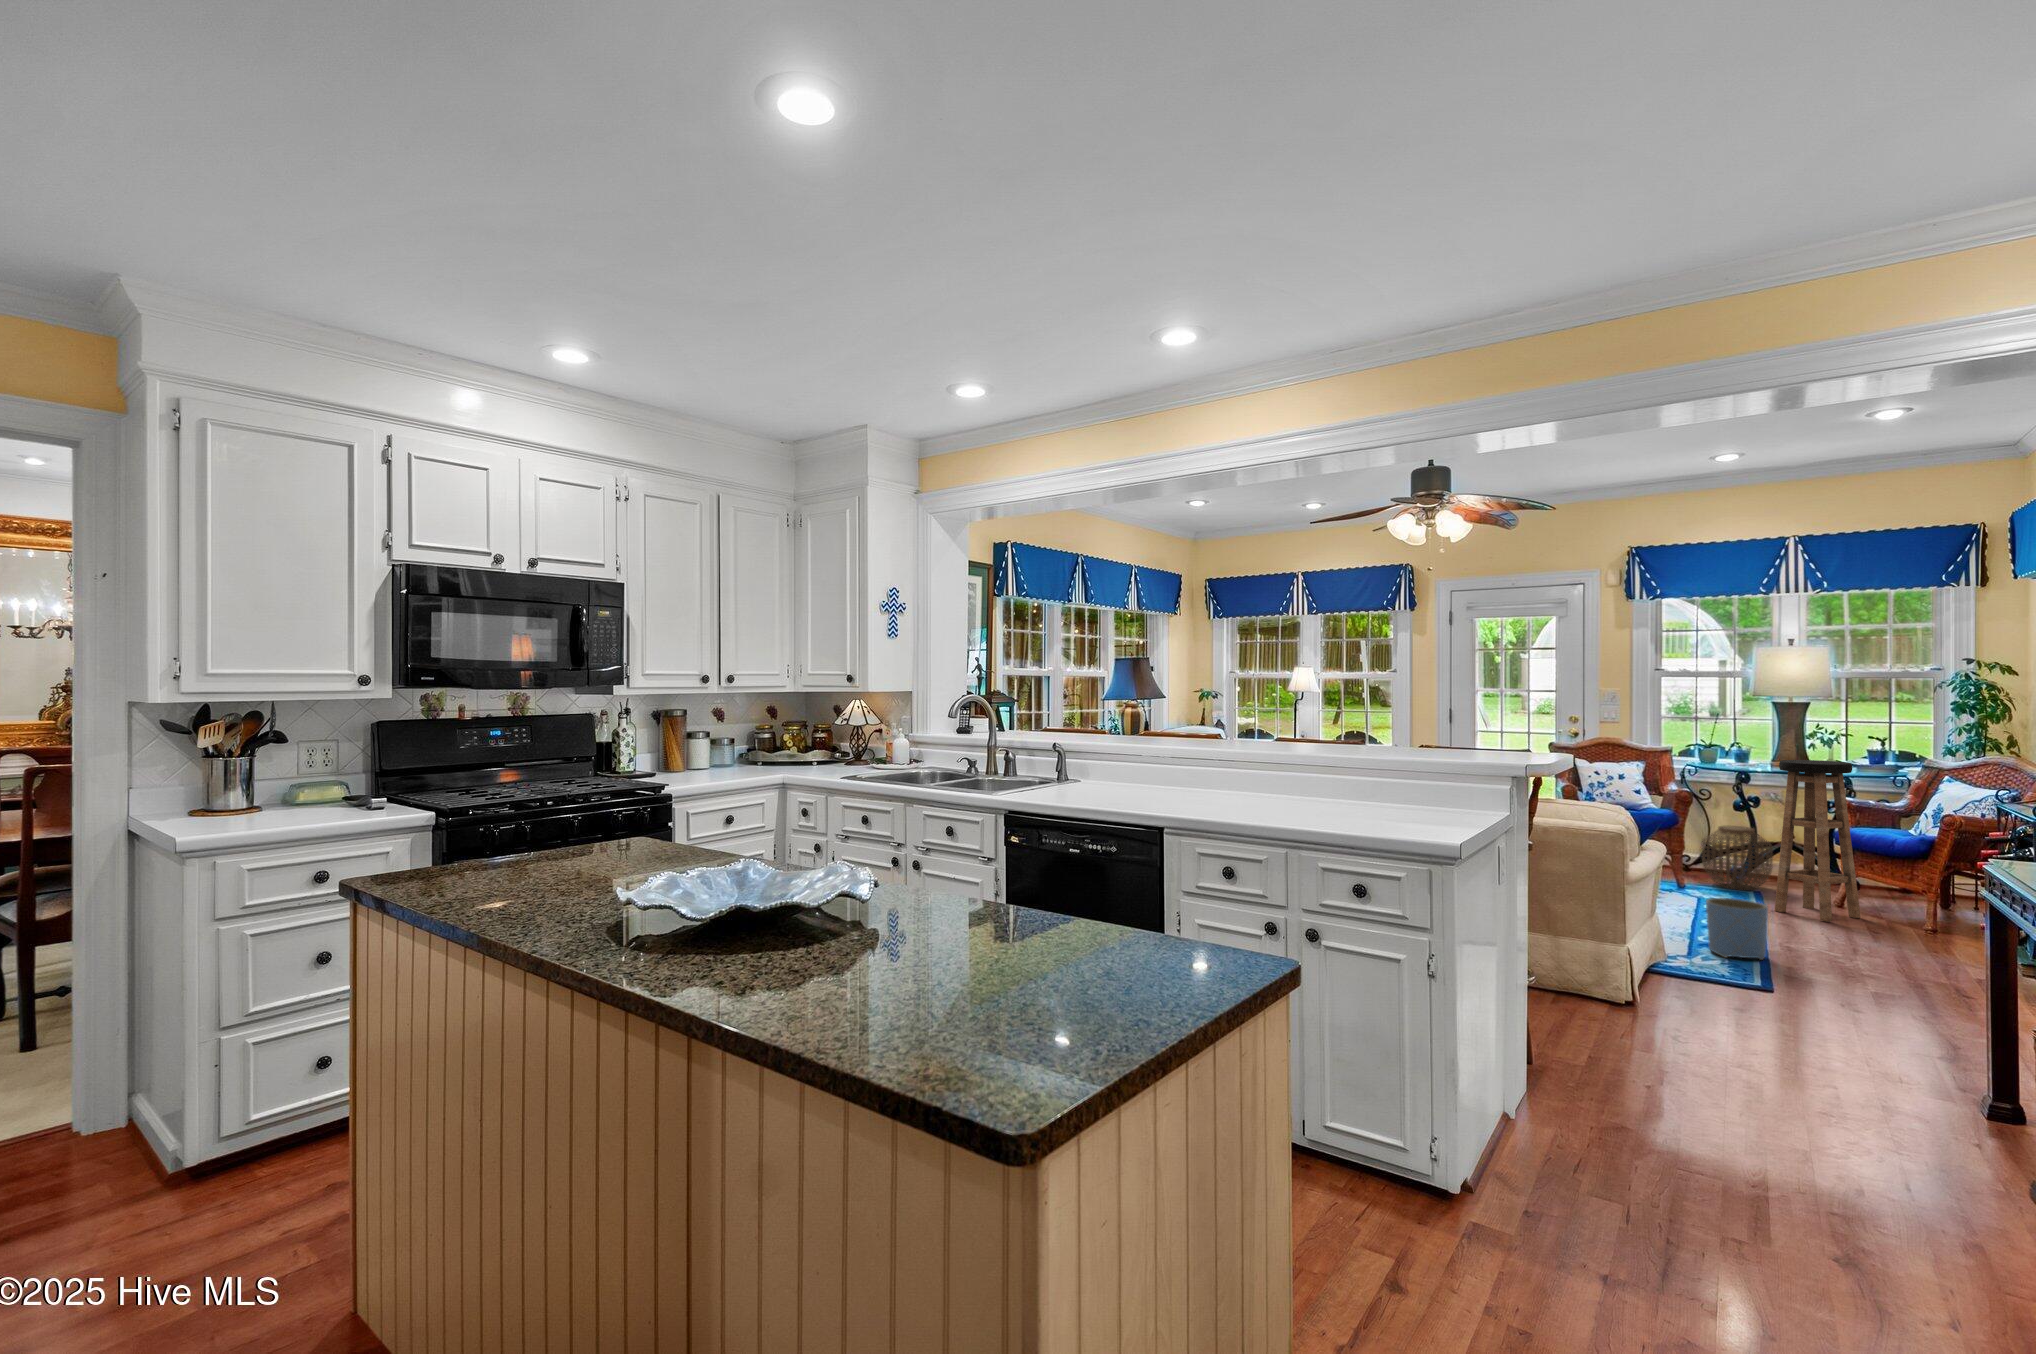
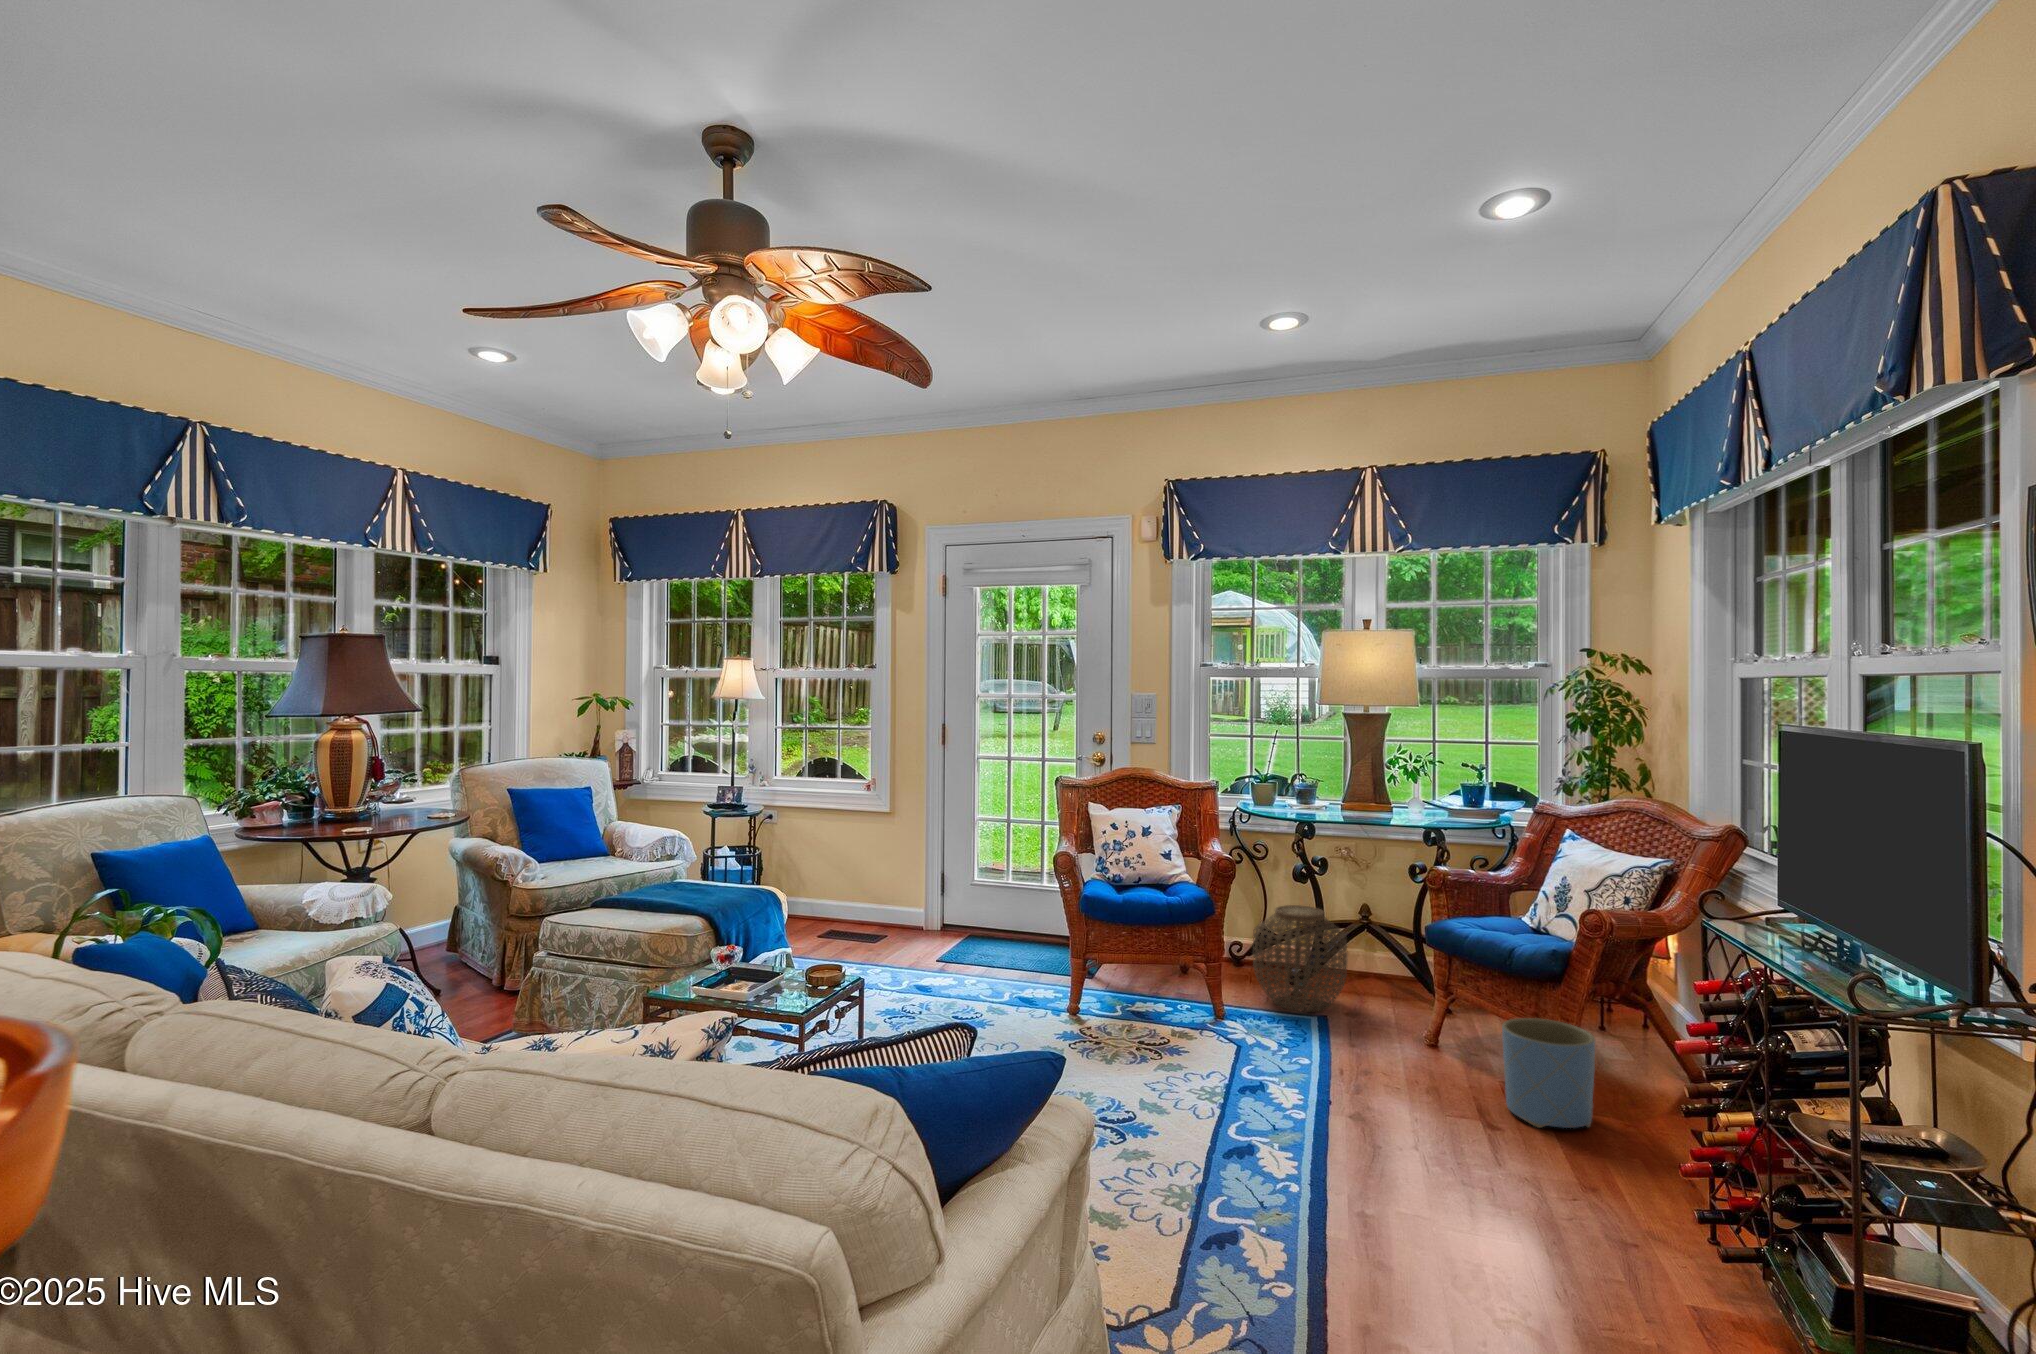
bar stool: present [1775,760,1861,922] -> none [1352,806,1473,1093]
planter: present [1706,898,1768,960] -> present [1502,1018,1595,1128]

